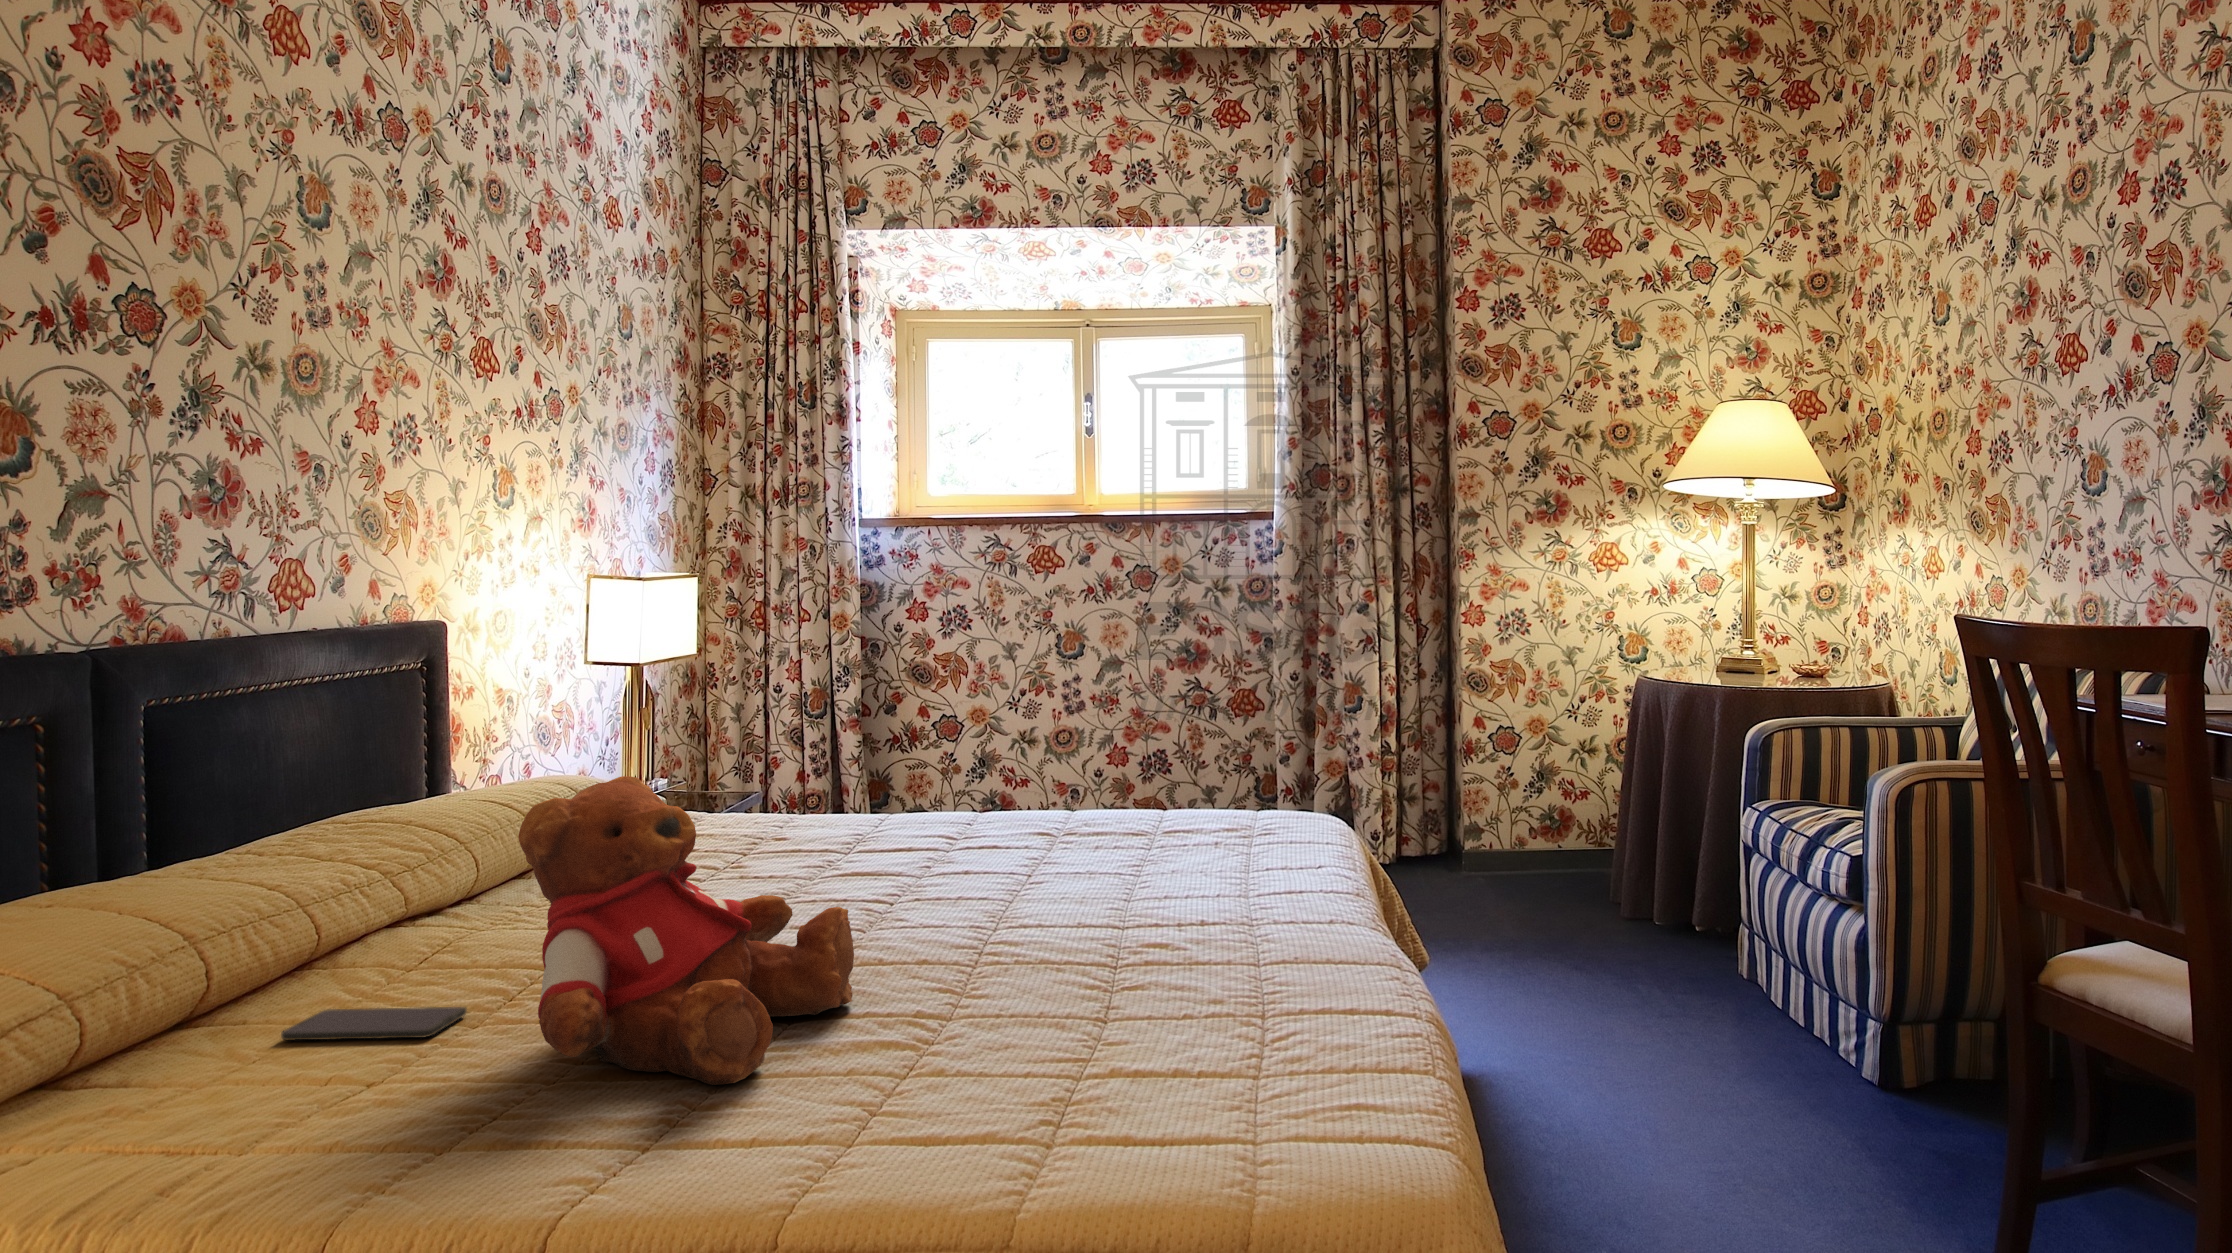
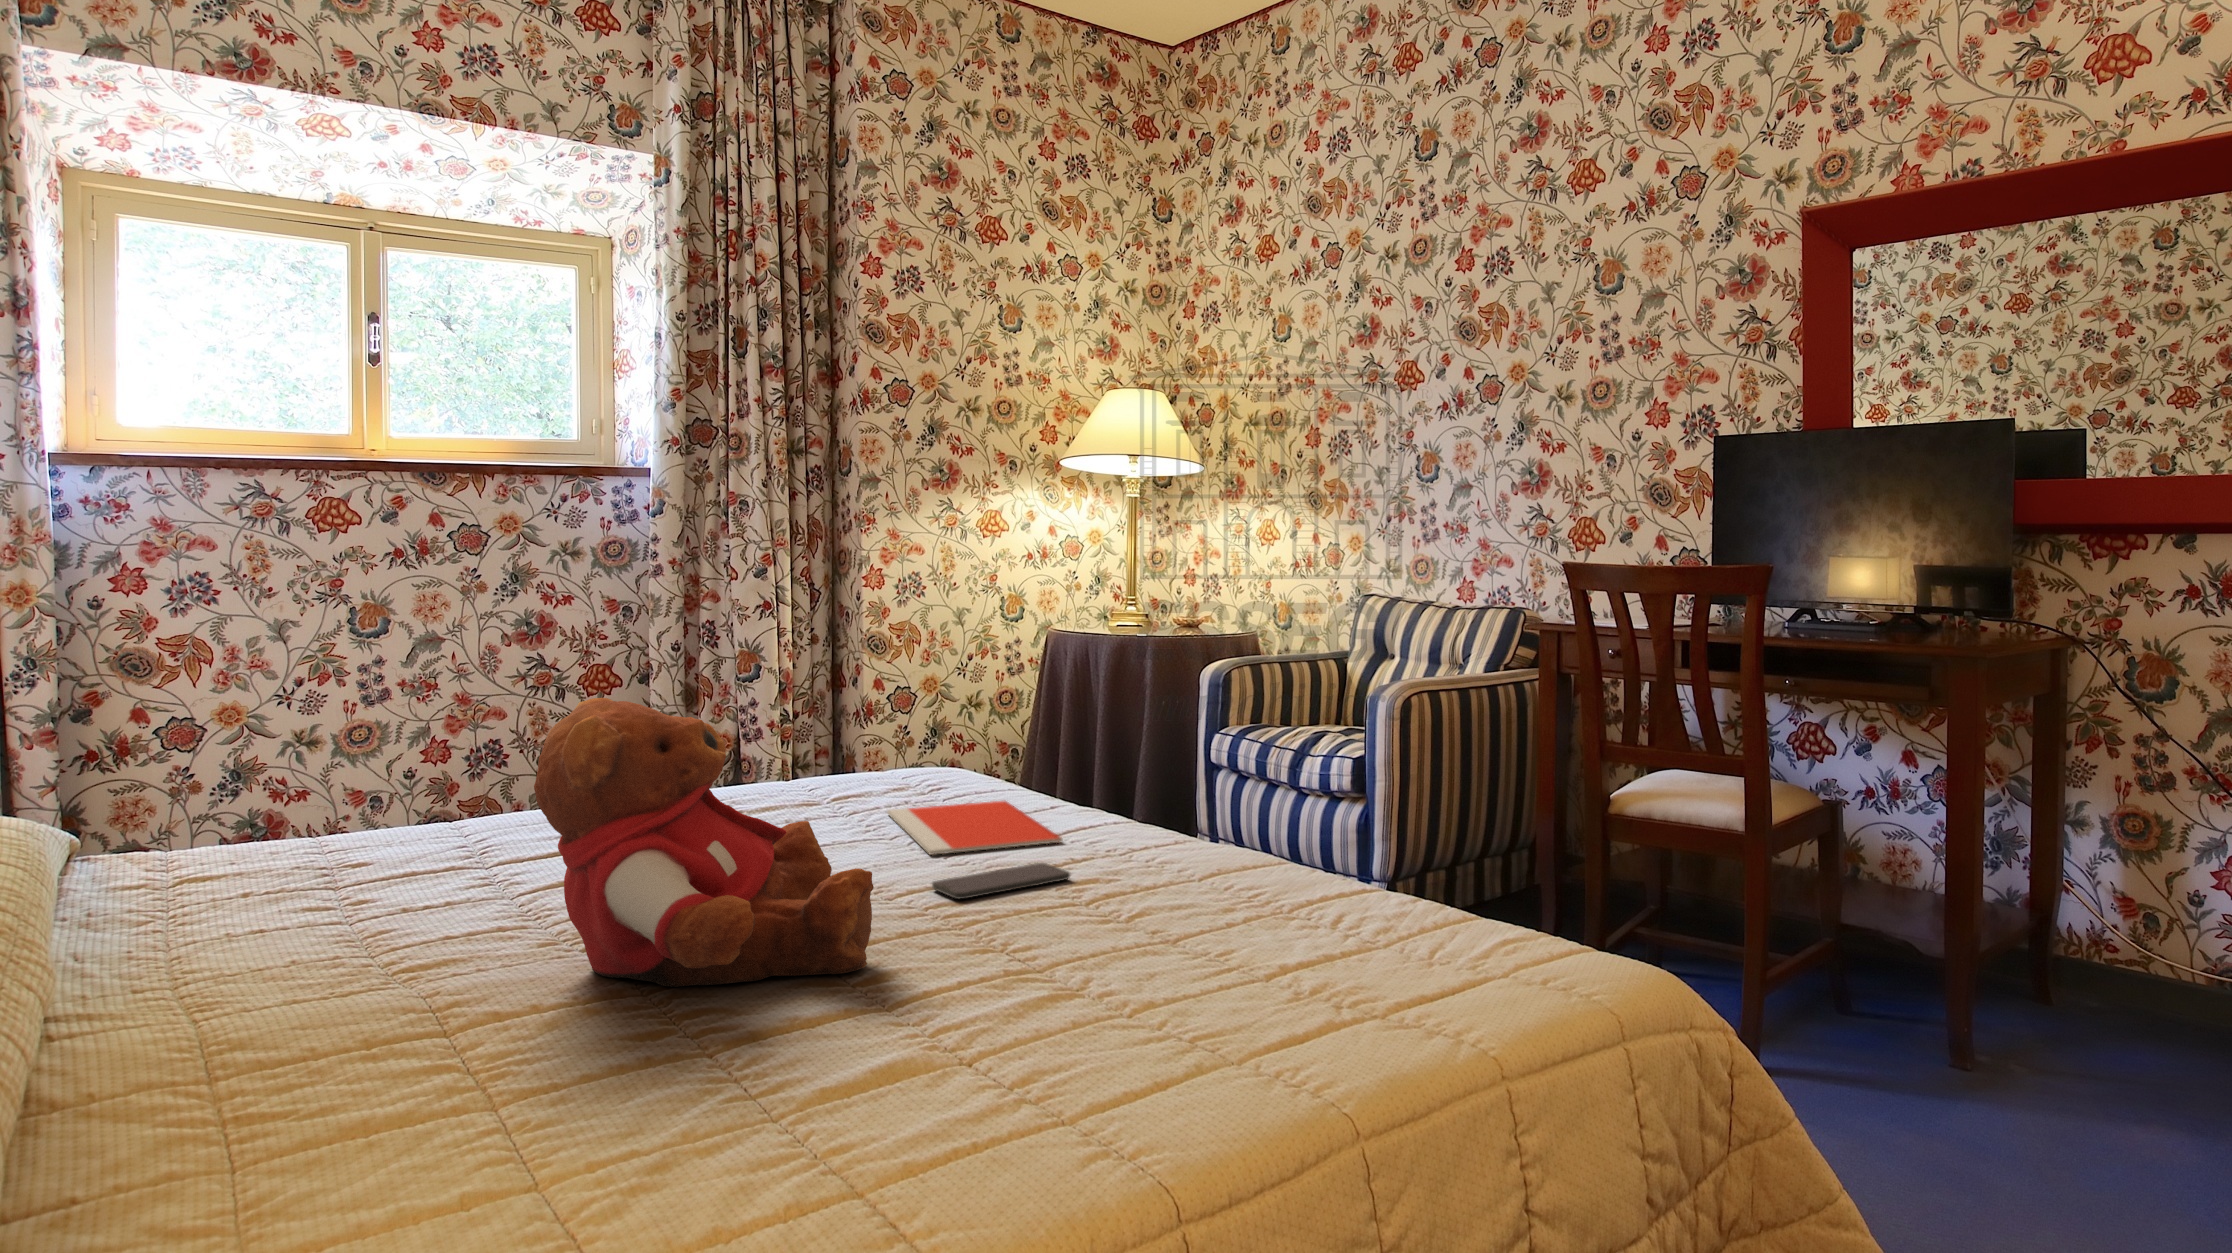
notebook: none [1070,884,1264,958] -> present [887,800,1063,855]
smartphone: present [281,1007,467,1040] -> present [932,863,1070,899]

